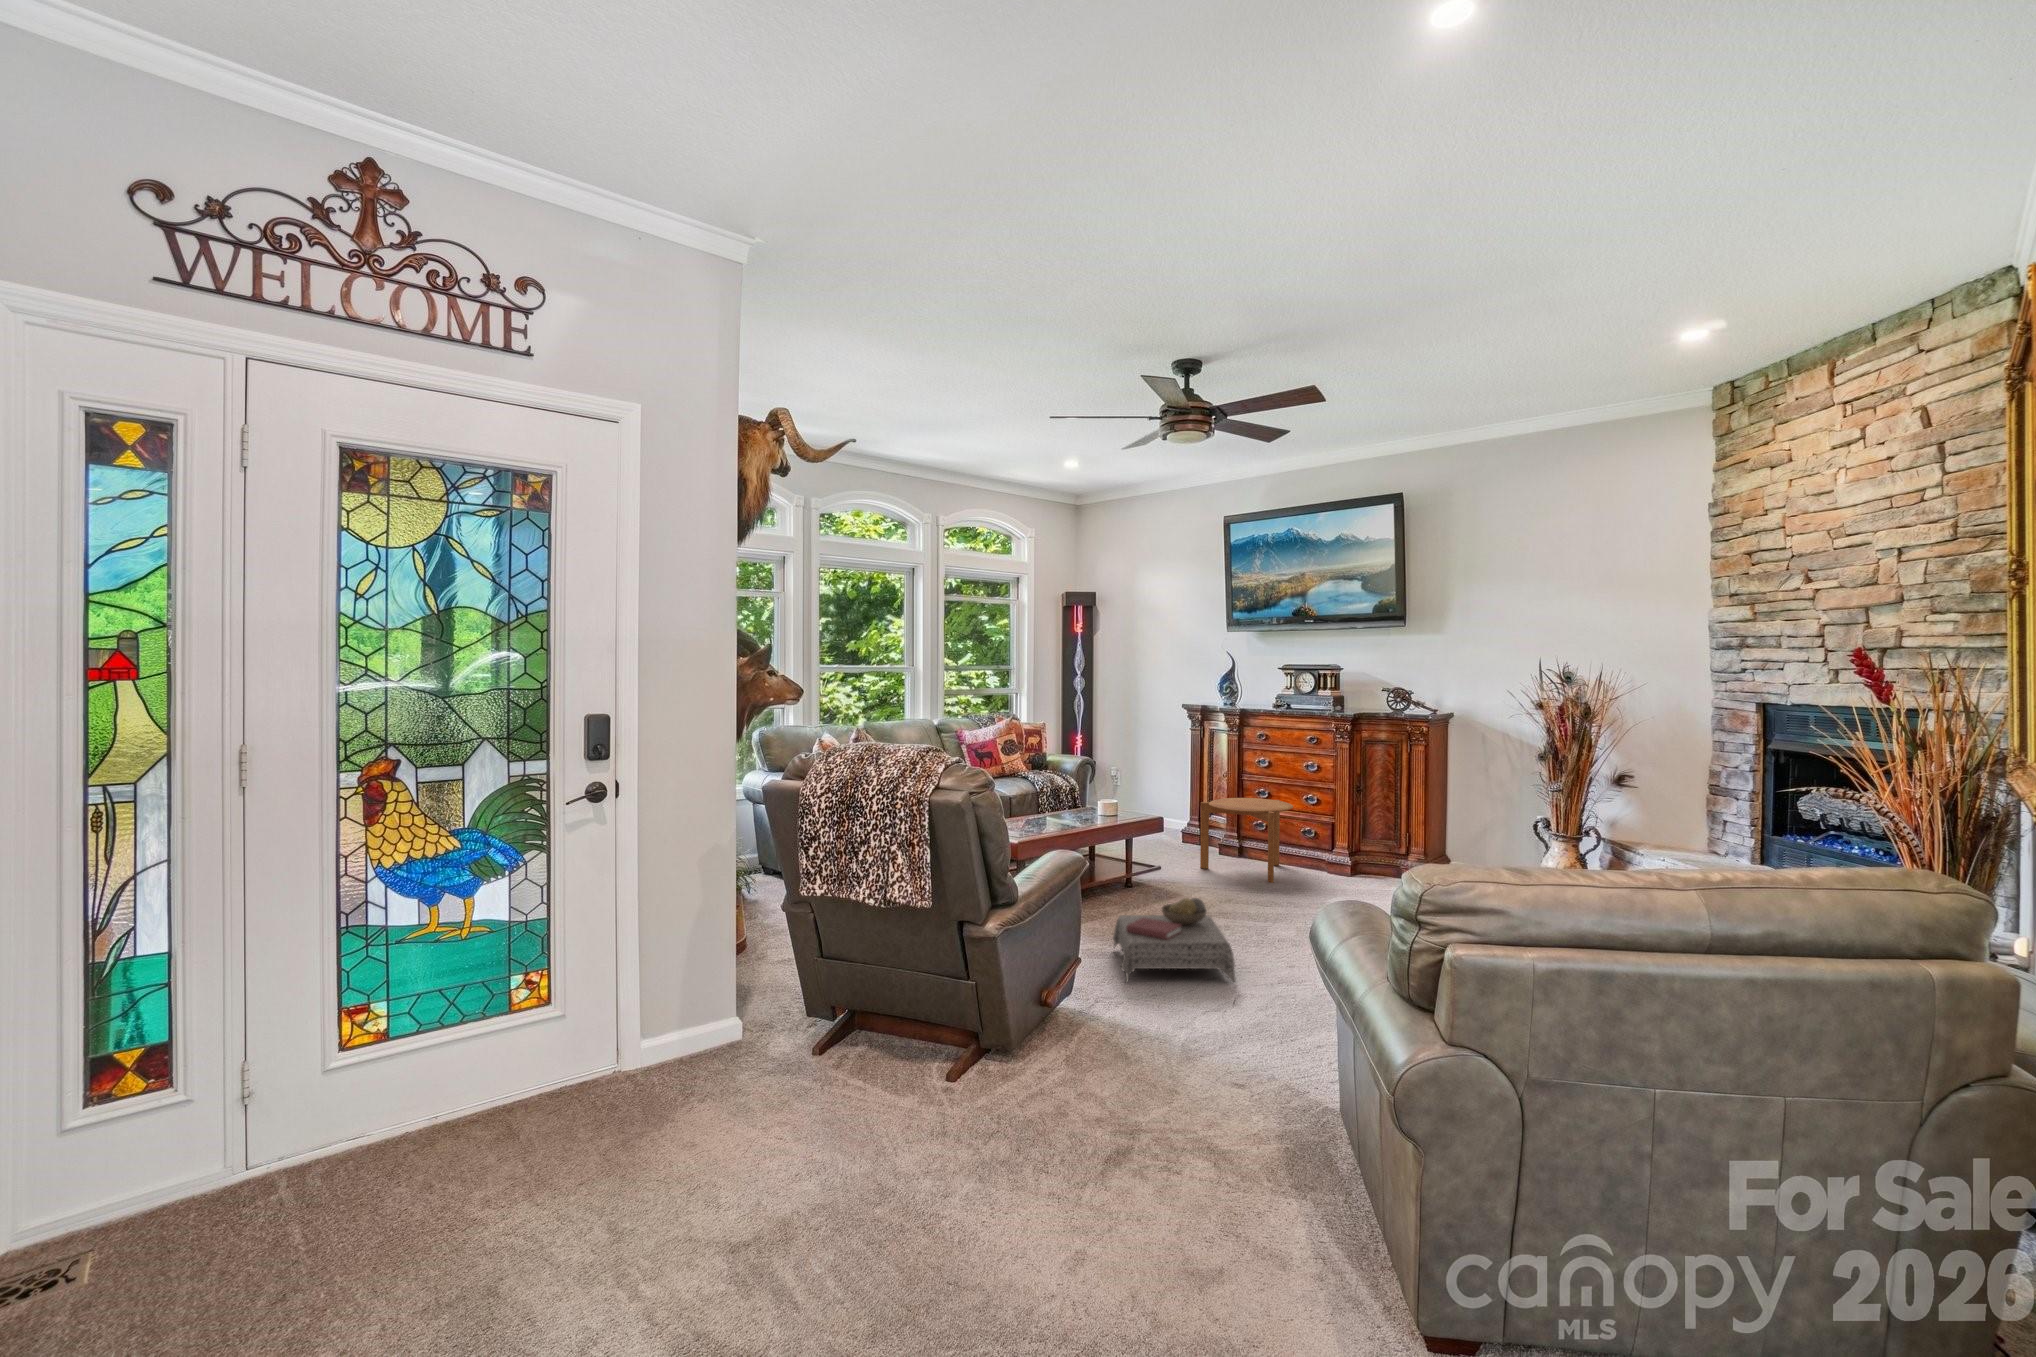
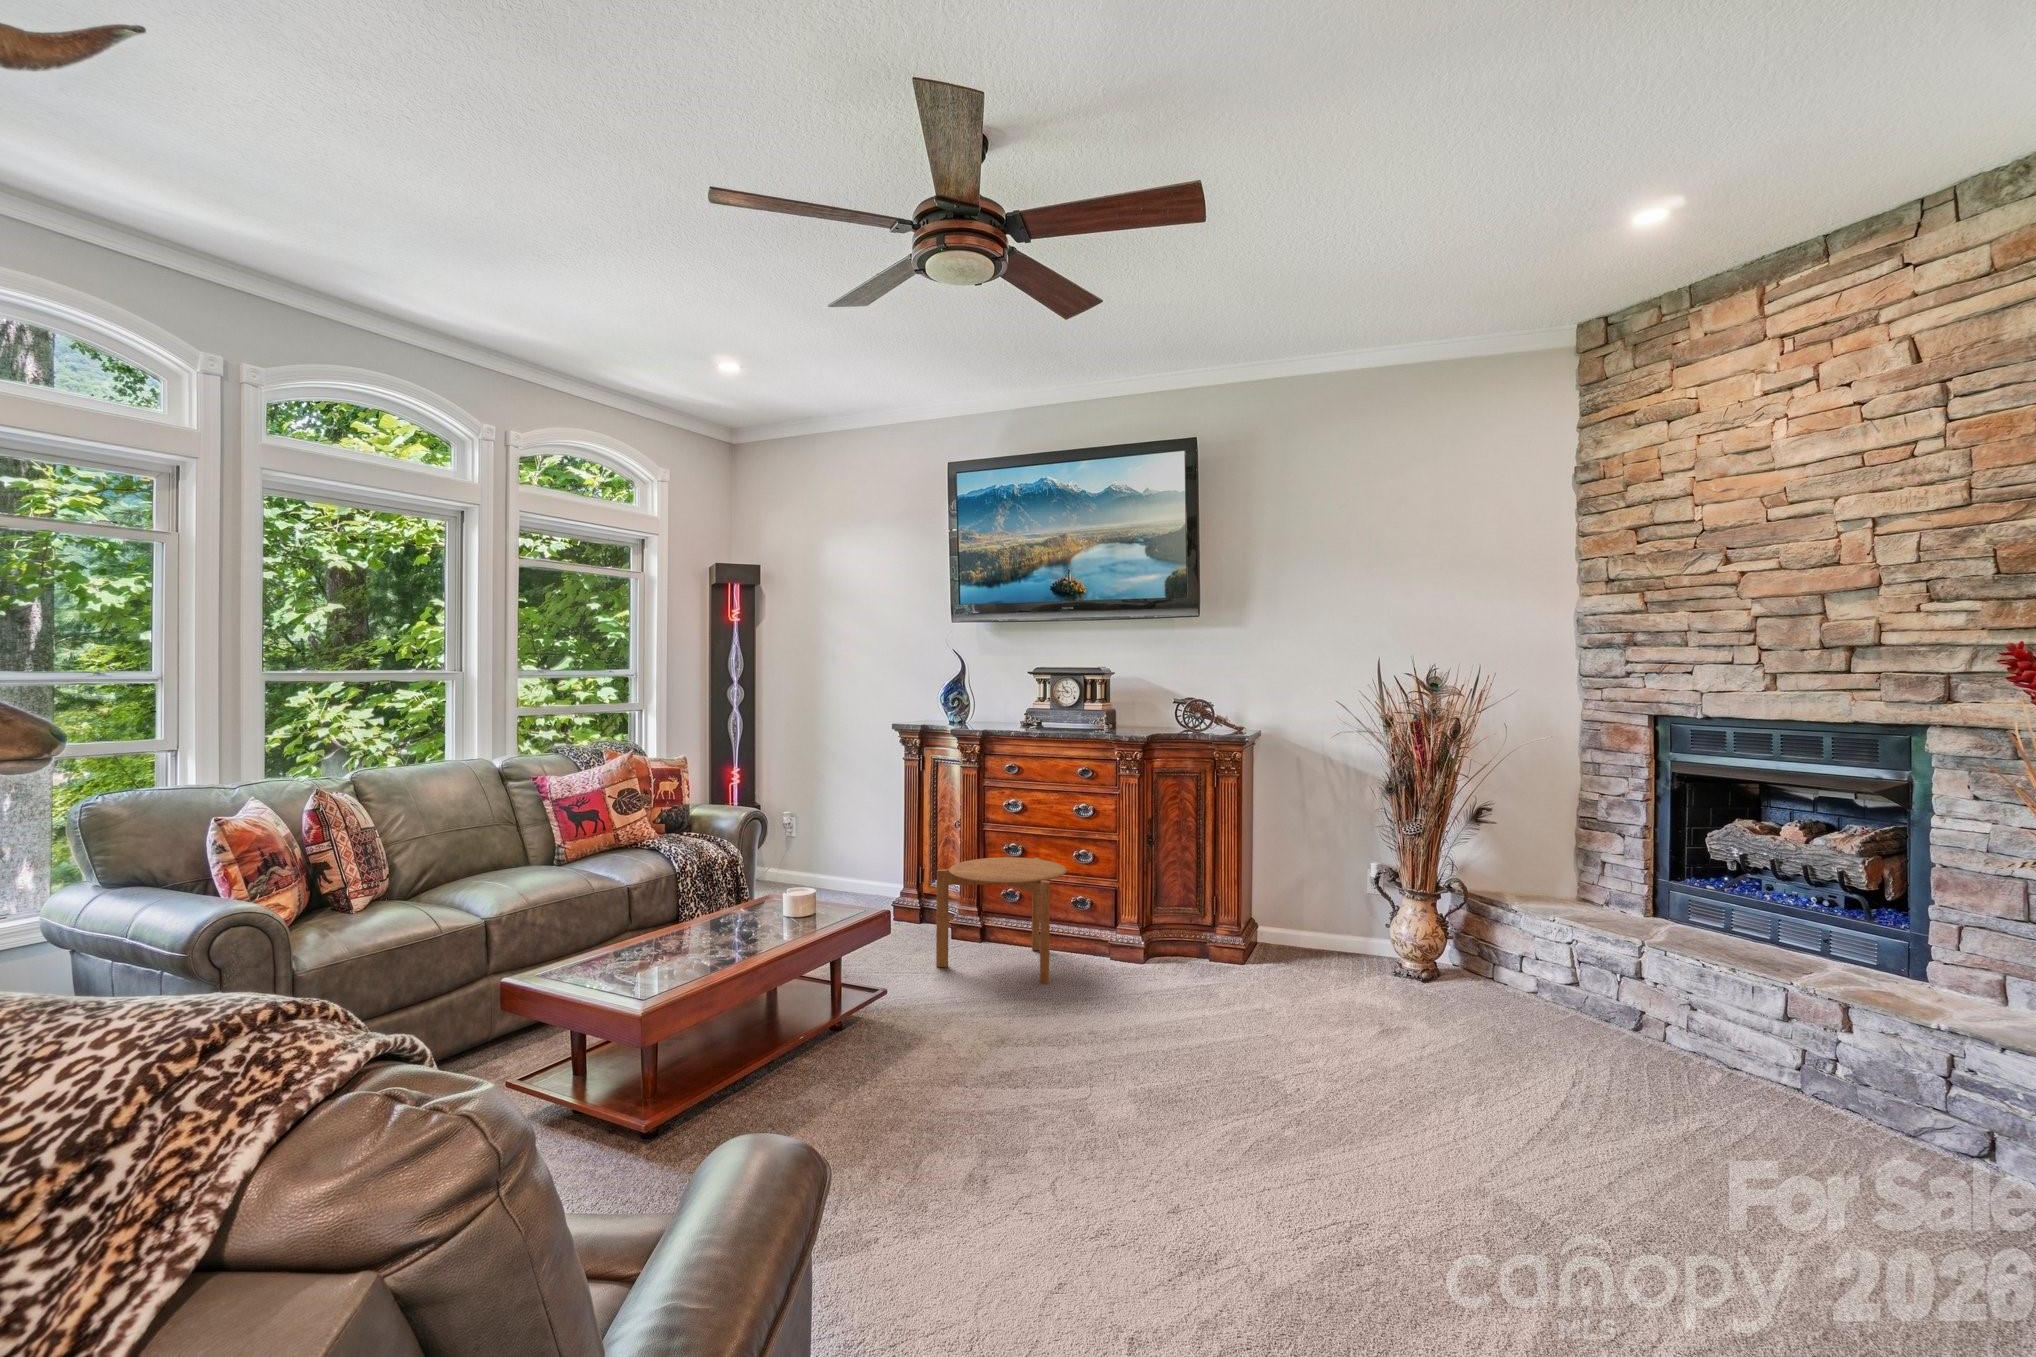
ottoman: present [1113,898,1236,983] -> none [867,1081,1117,1301]

